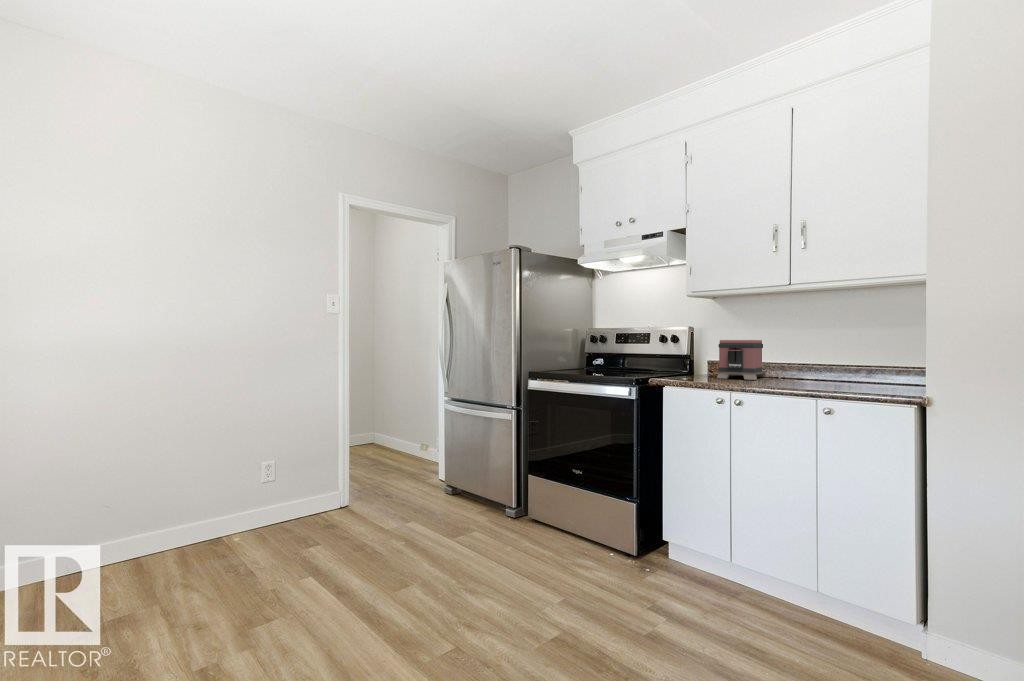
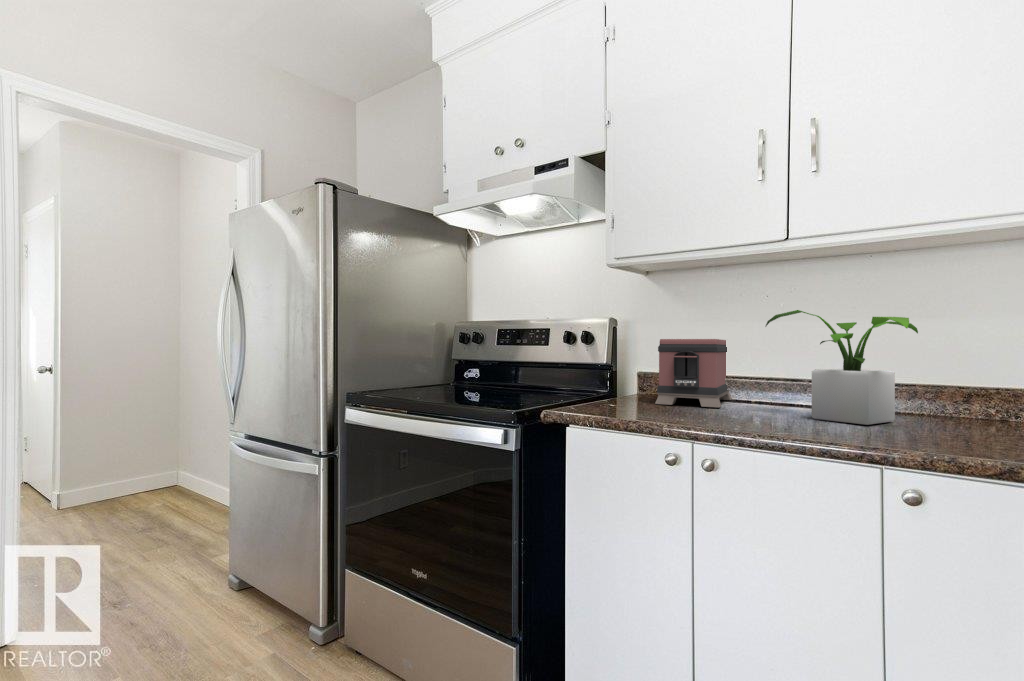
potted plant: none [781,324,869,387] -> present [766,310,918,425]

